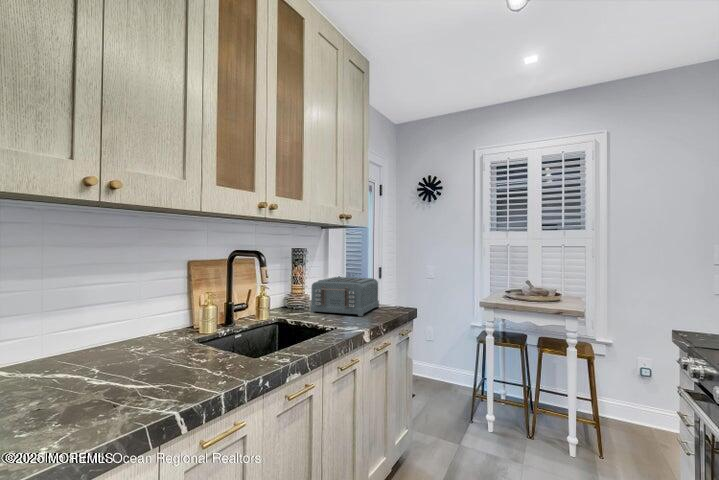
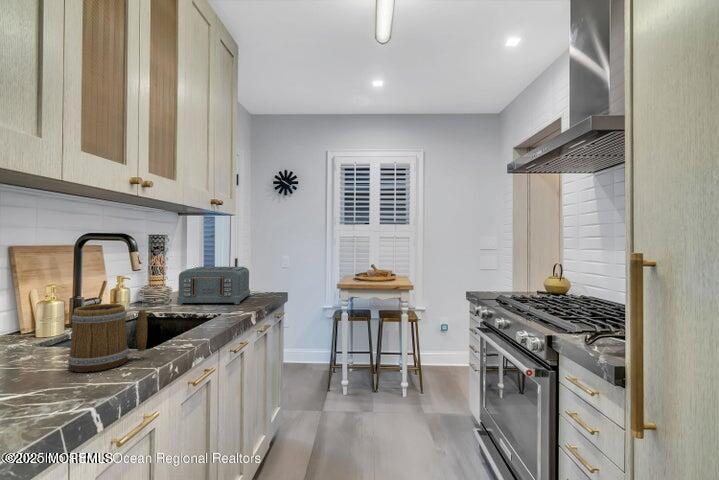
mug: none [188,317,249,376] -> present [68,304,147,372]

